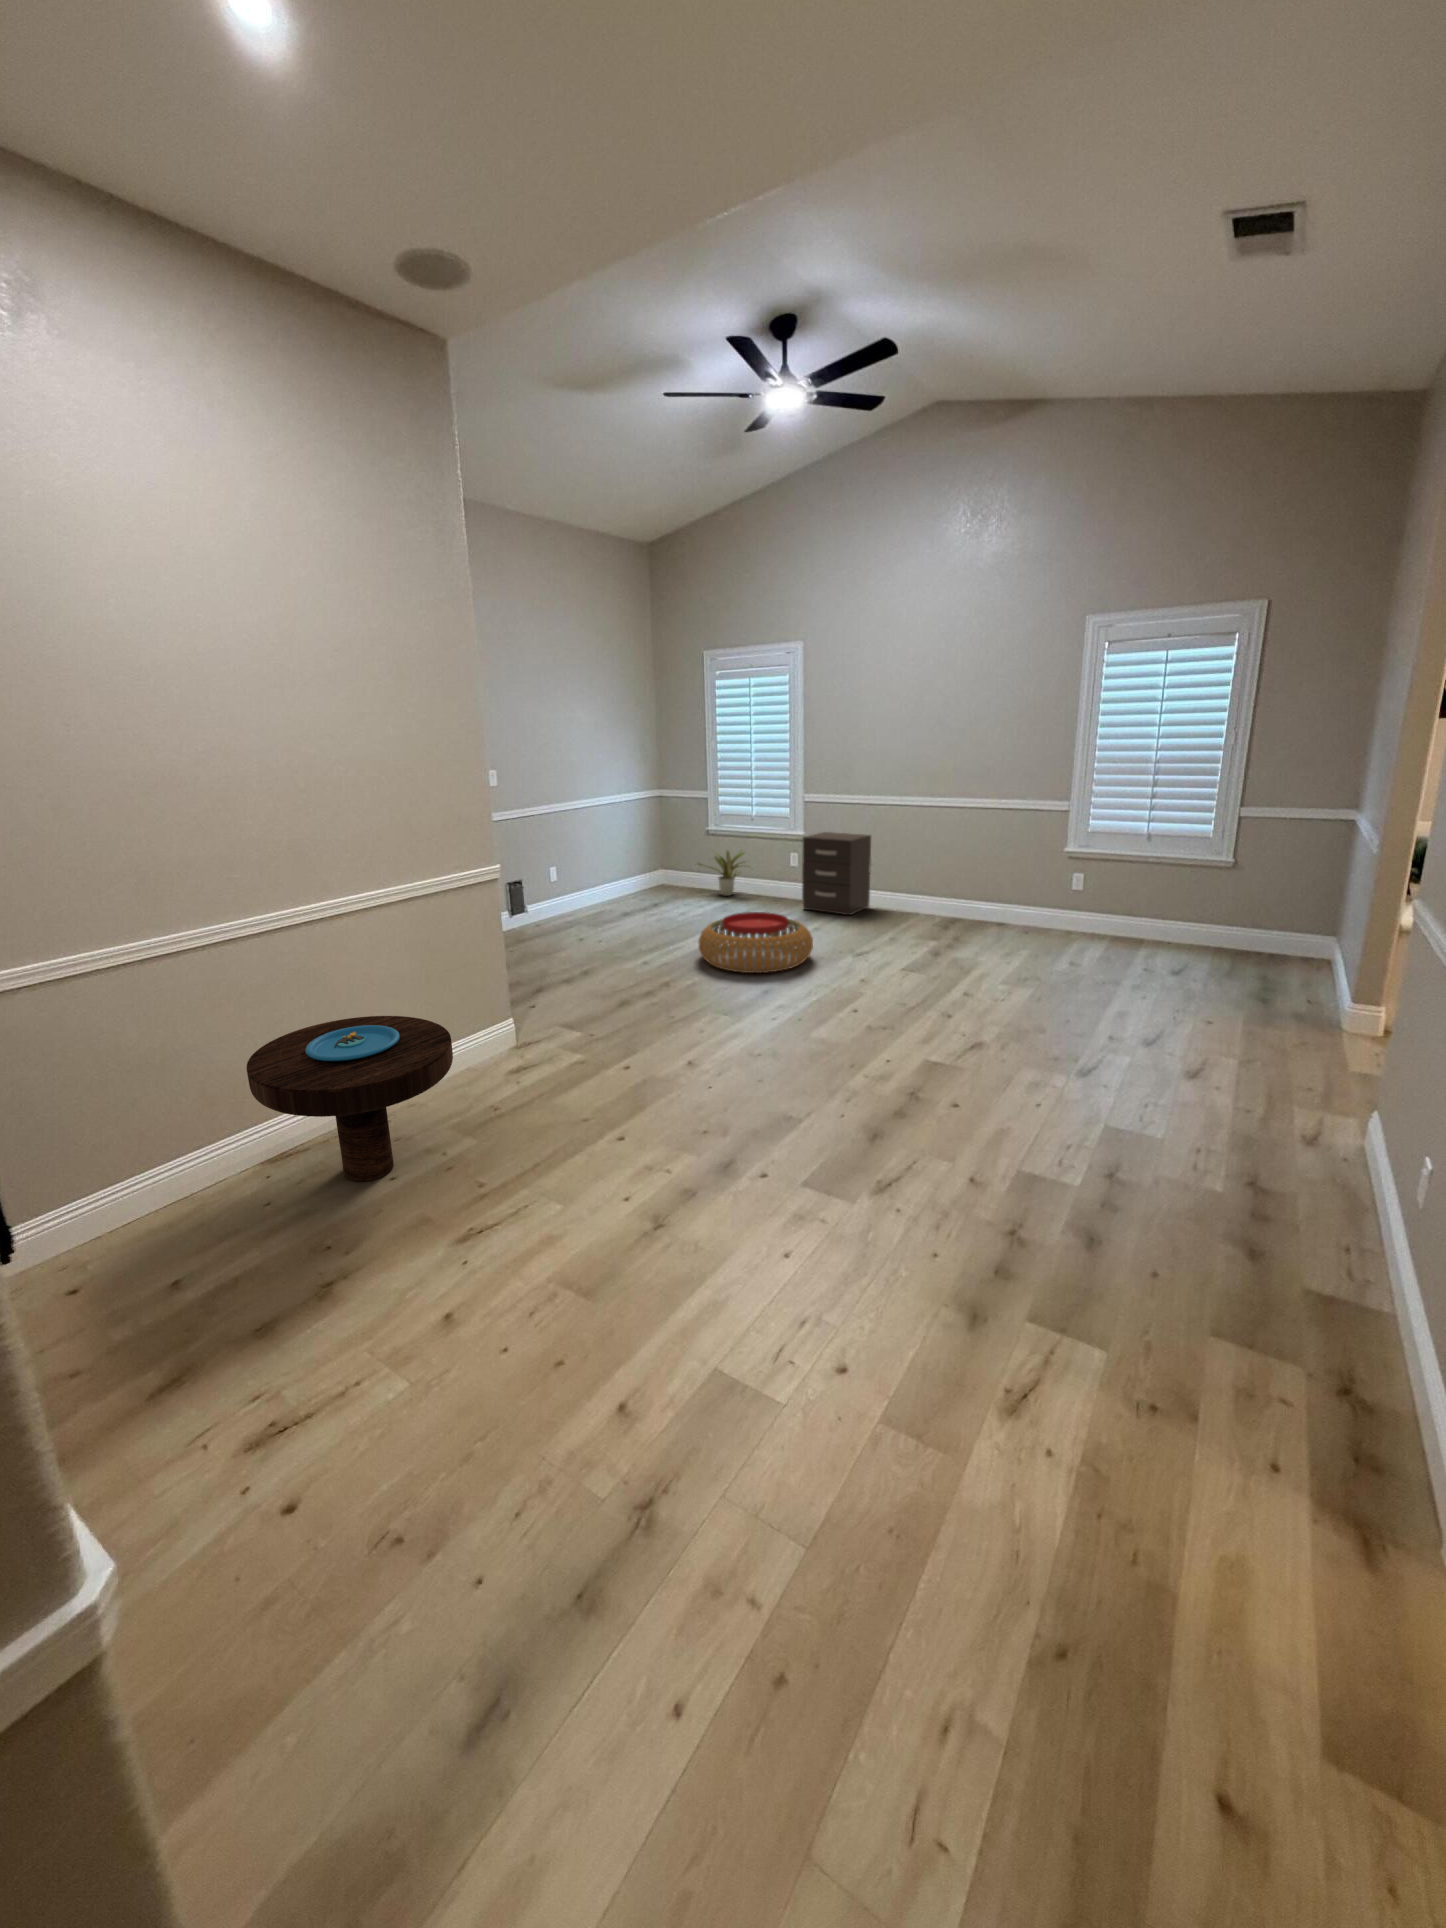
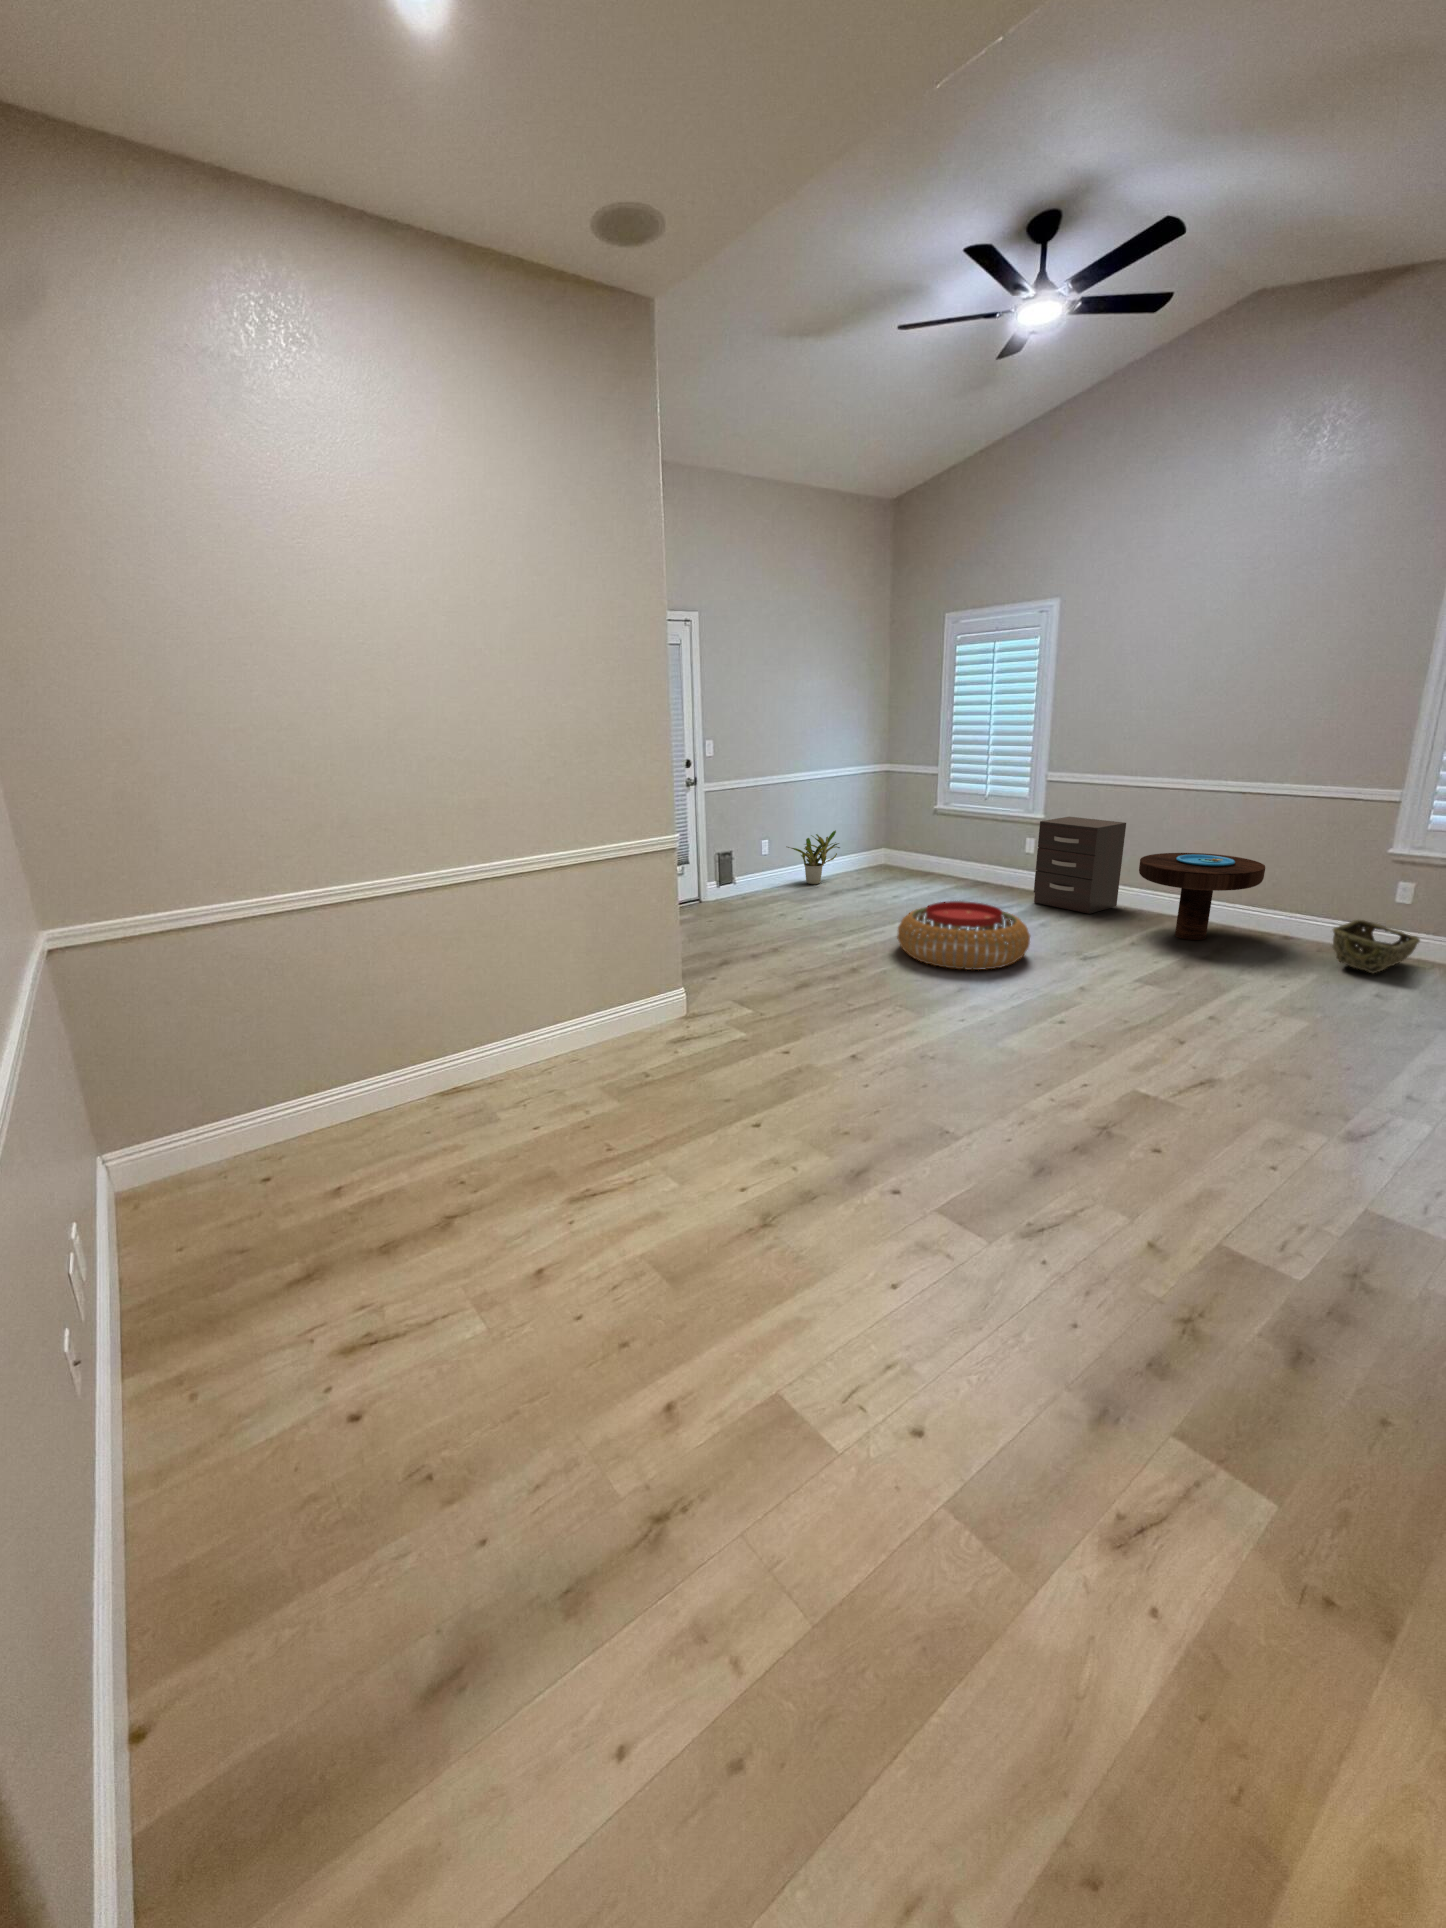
potted plant: present [699,851,745,896] -> present [788,830,840,884]
woven basket: none [1035,904,1092,945] -> present [1333,920,1420,973]
side table: present [246,1016,453,1181] -> present [1139,853,1265,940]

